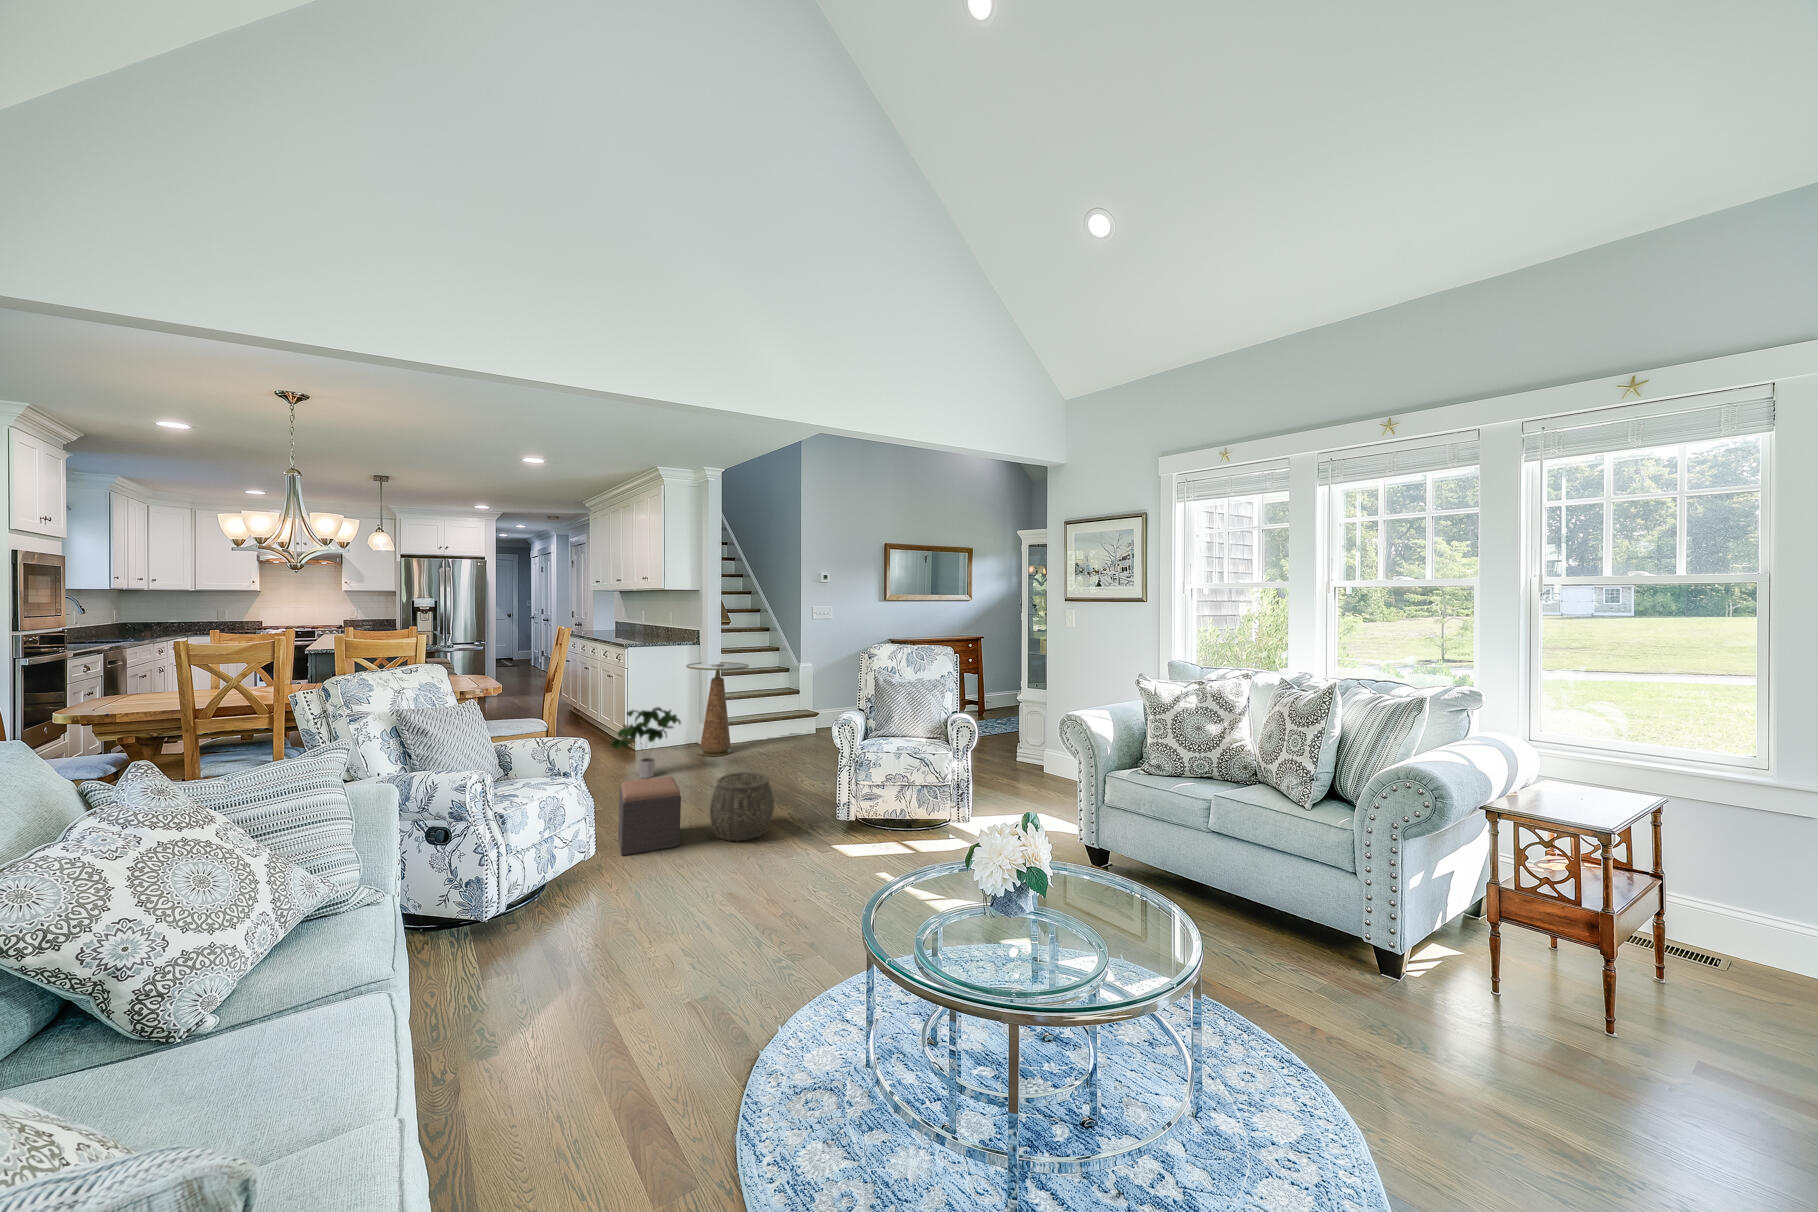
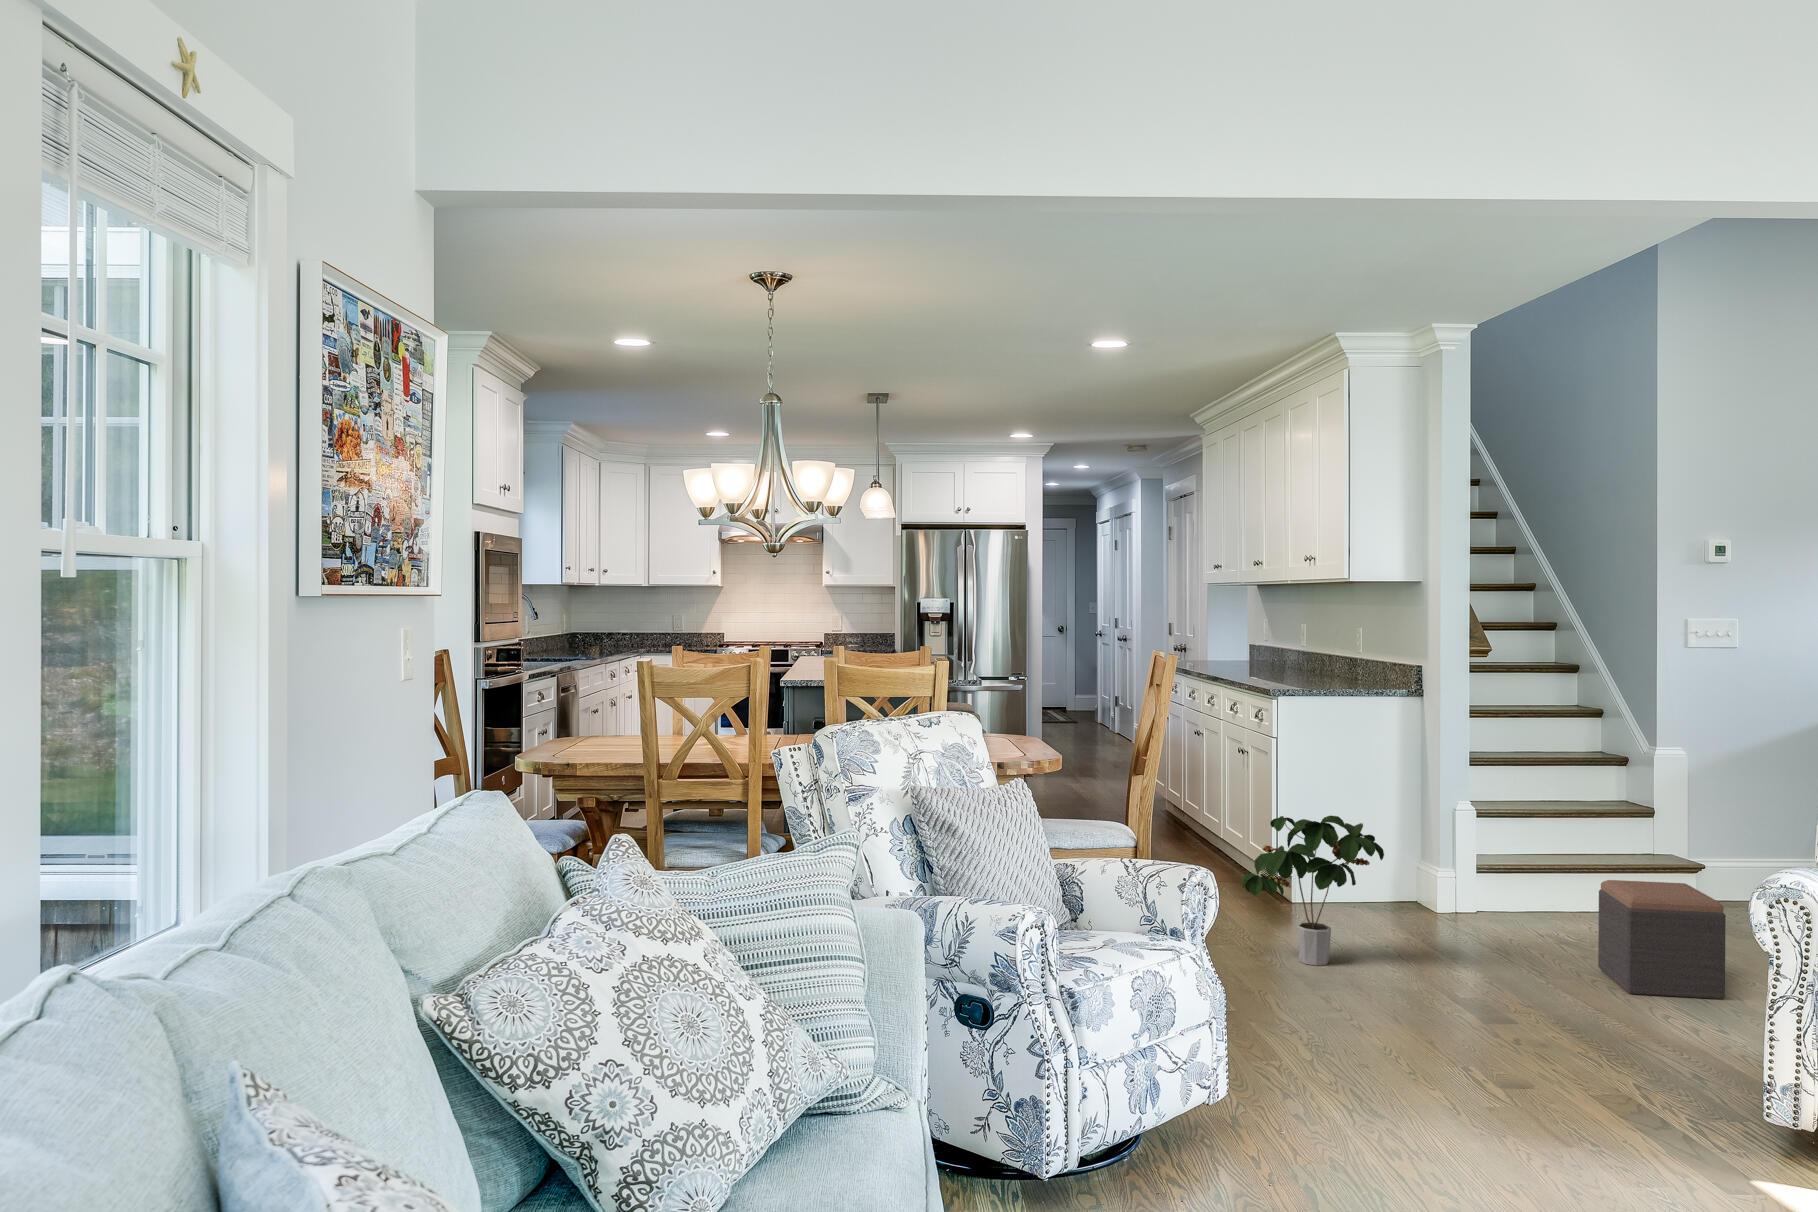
side table: present [686,662,749,756] -> none [1389,725,1538,940]
woven basket: present [710,772,774,841] -> none [1471,988,1644,1162]
footstool: present [618,776,681,856] -> present [1598,880,1726,1000]

